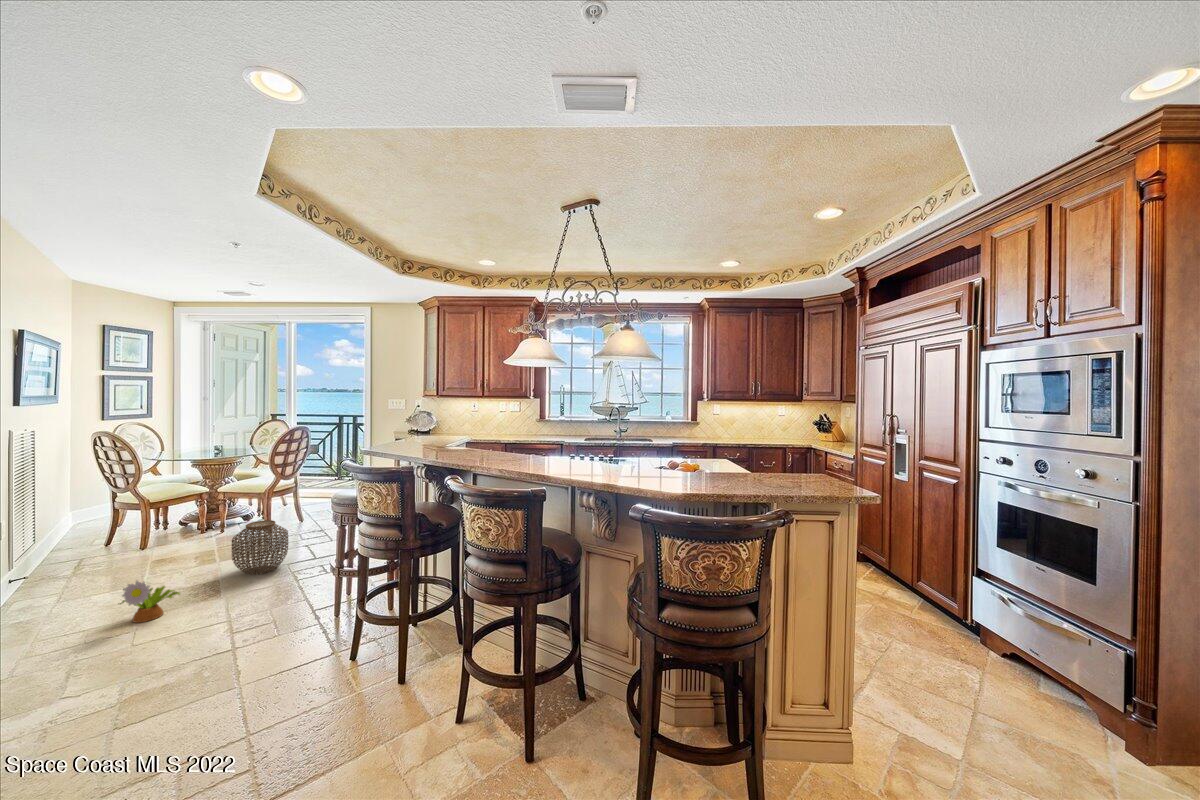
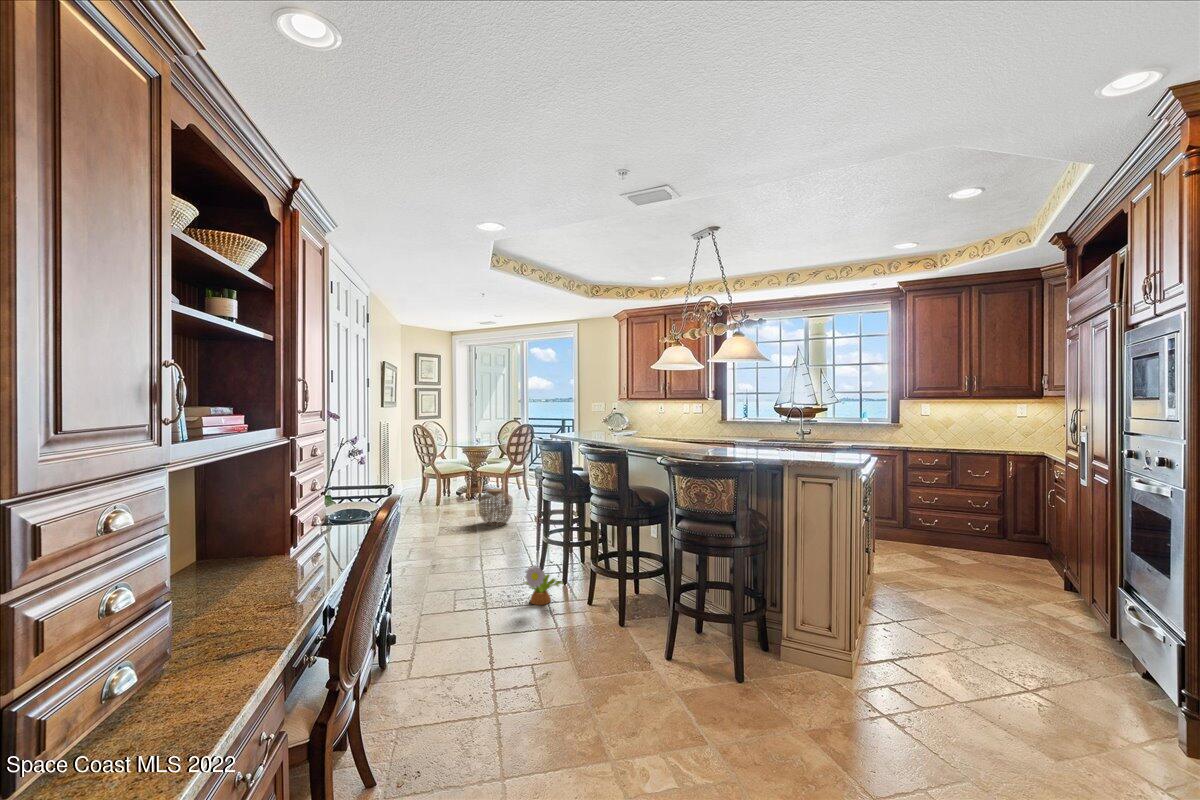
decorative plant: present [120,581,180,623] -> present [521,565,563,605]

